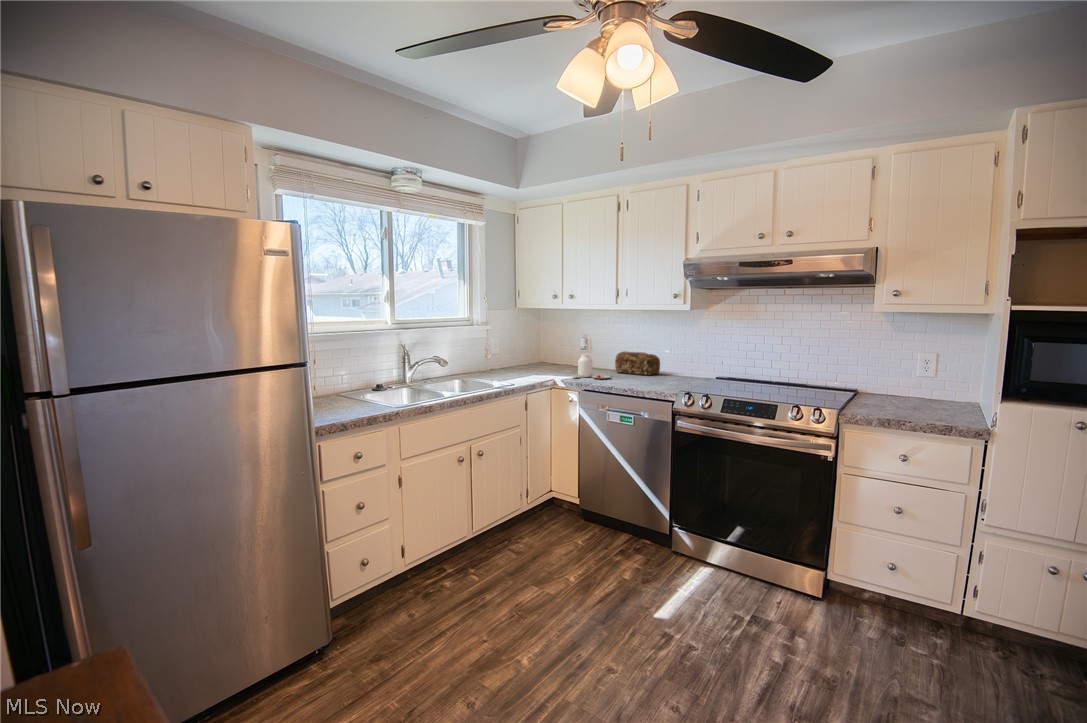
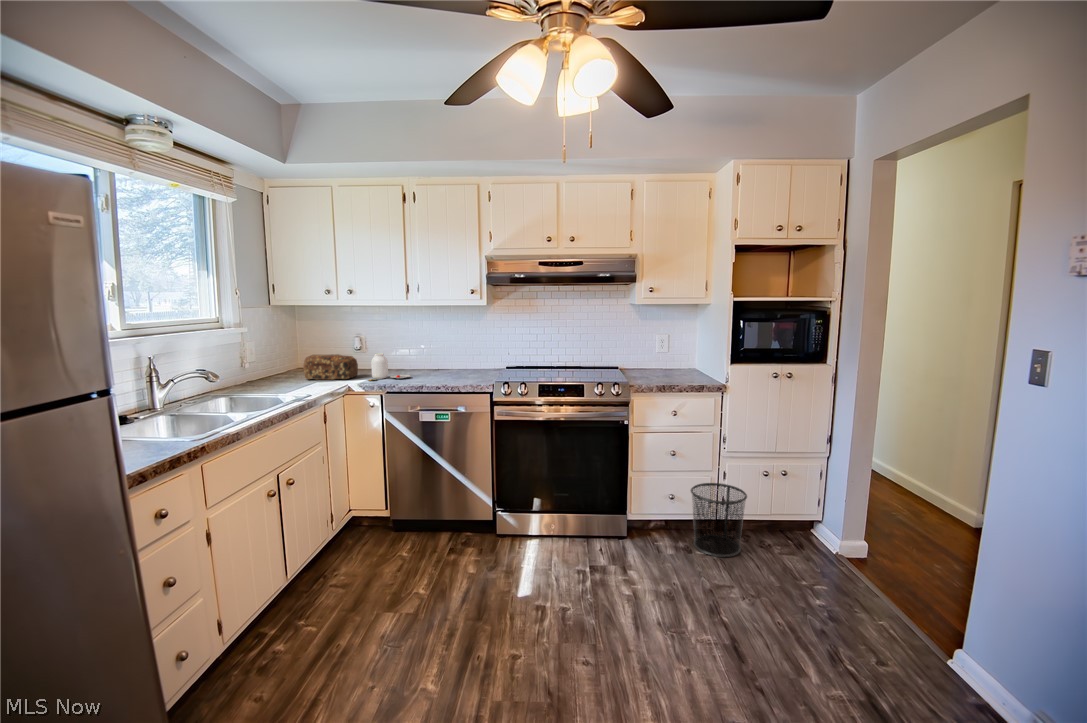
bread loaf: present [615,352,660,375] -> present [303,354,358,380]
waste bin: none [917,562,1017,678] -> present [691,483,747,557]

